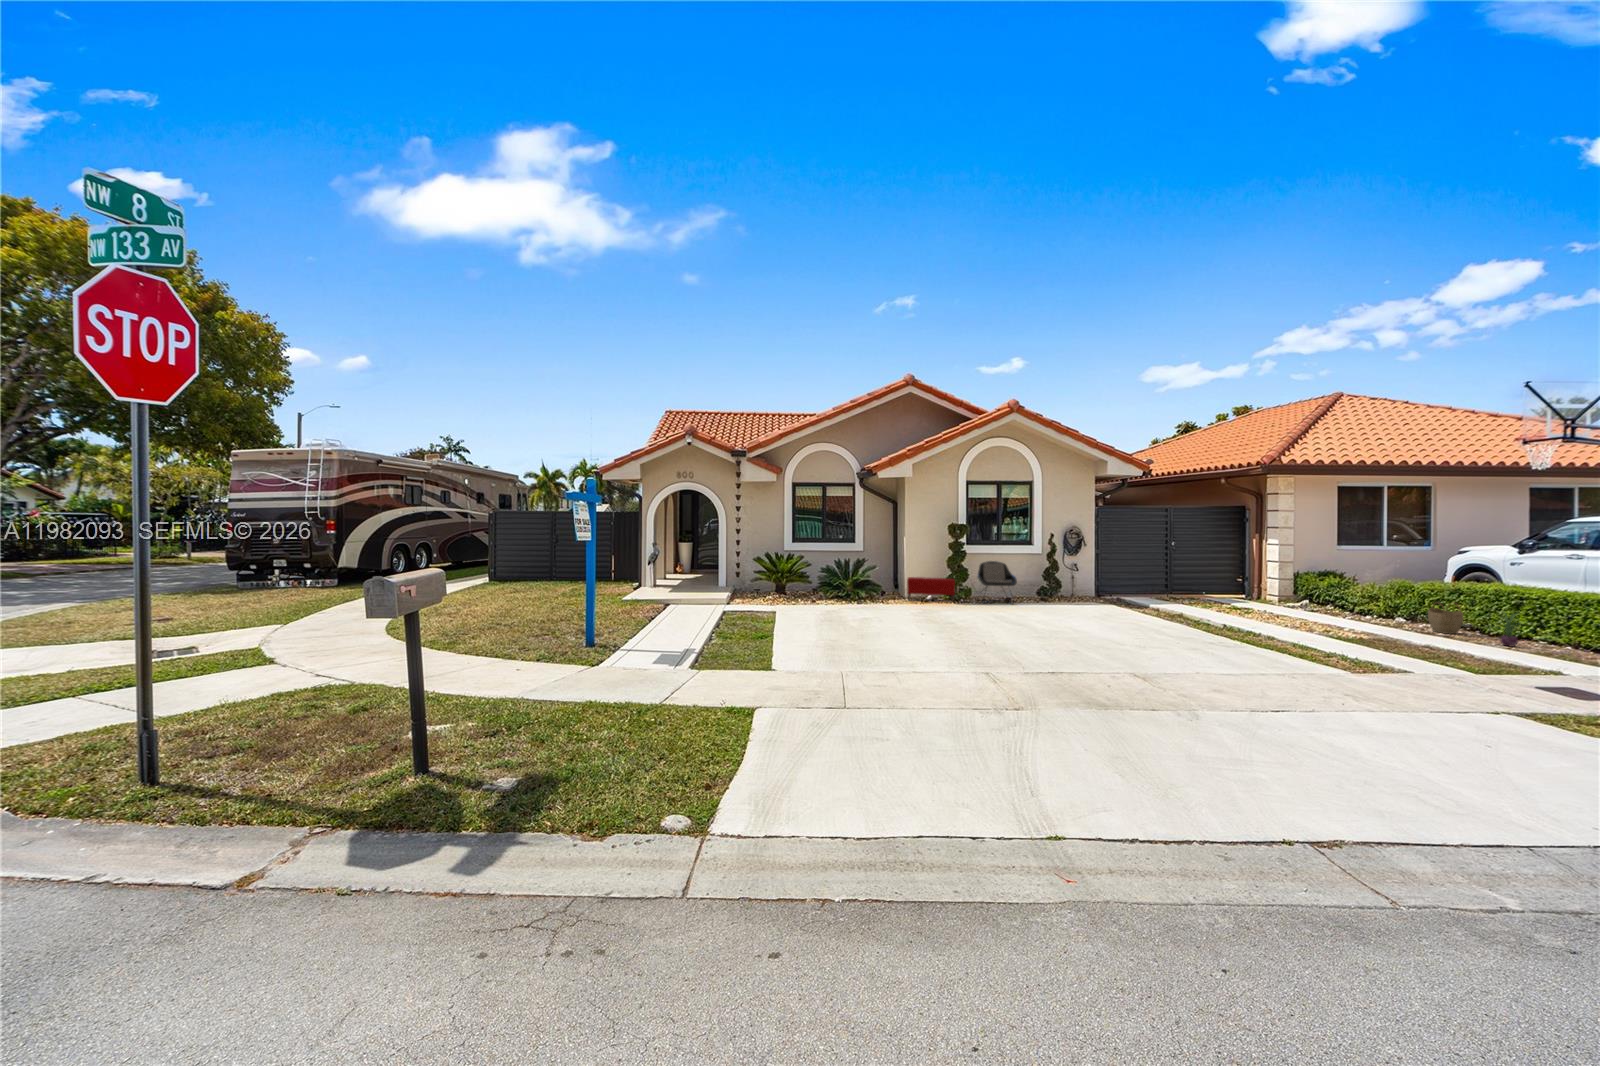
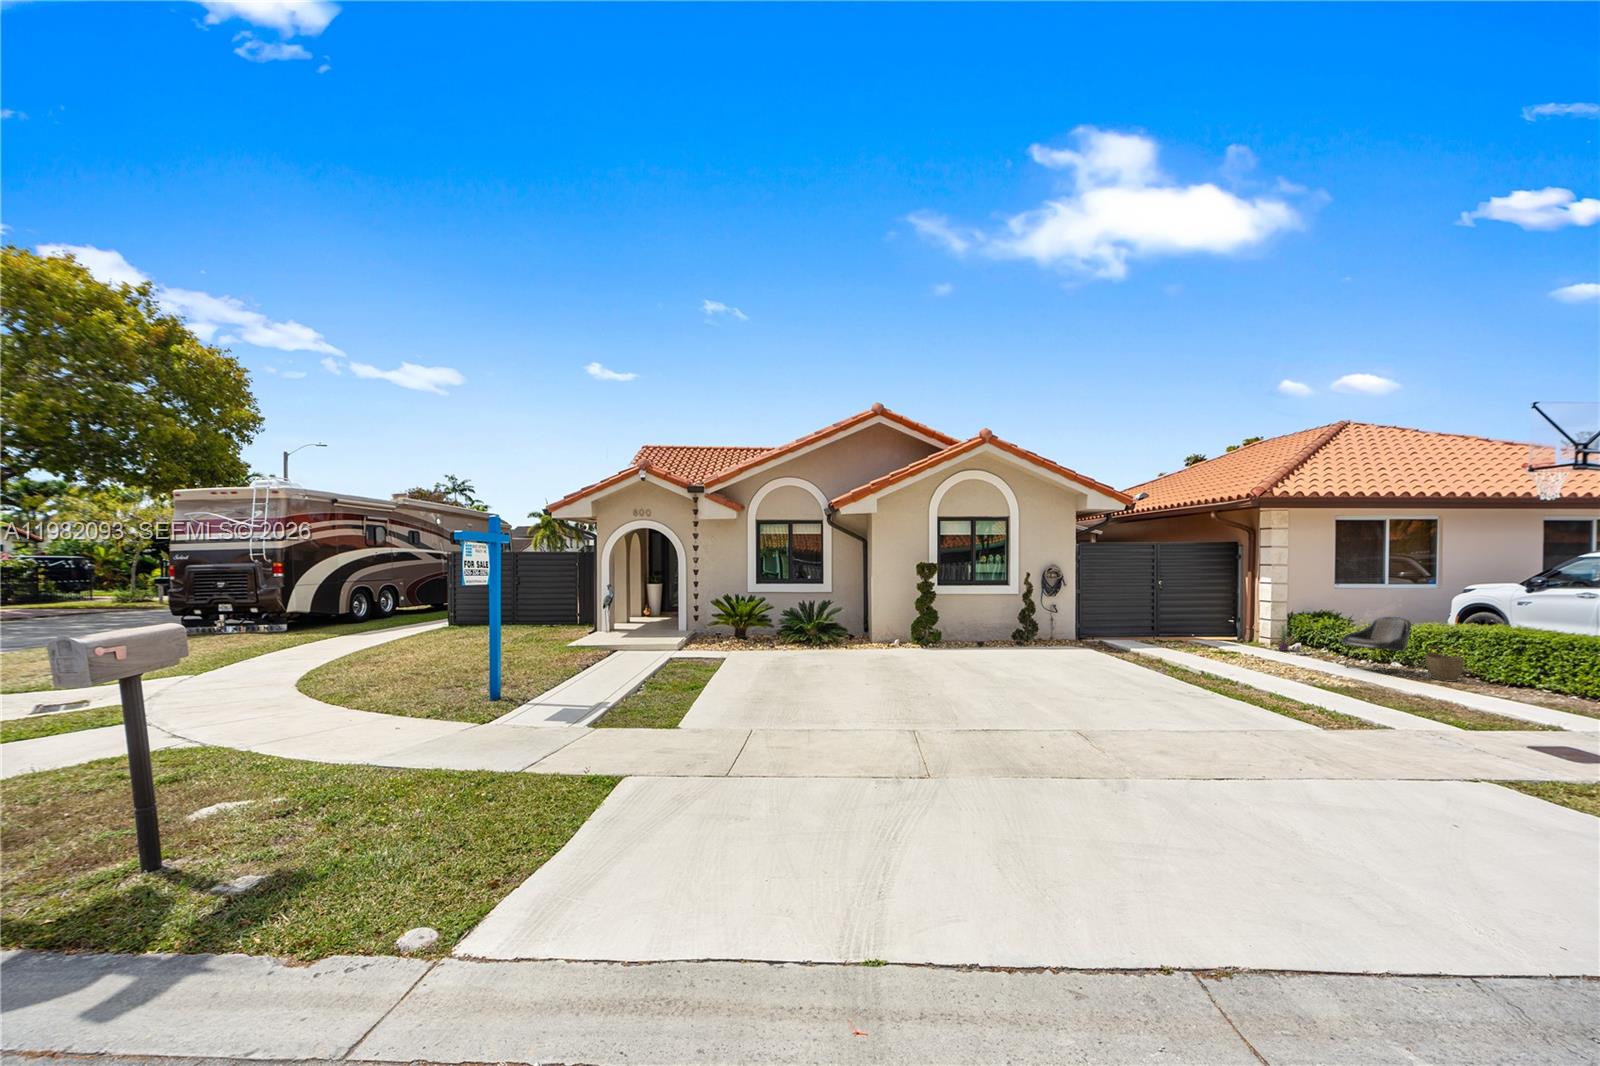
lounge chair: present [977,561,1017,602] -> present [1341,617,1413,674]
bench: present [907,577,955,601] -> none [871,619,921,646]
decorative plant: present [1501,613,1518,647] -> present [1278,625,1289,651]

